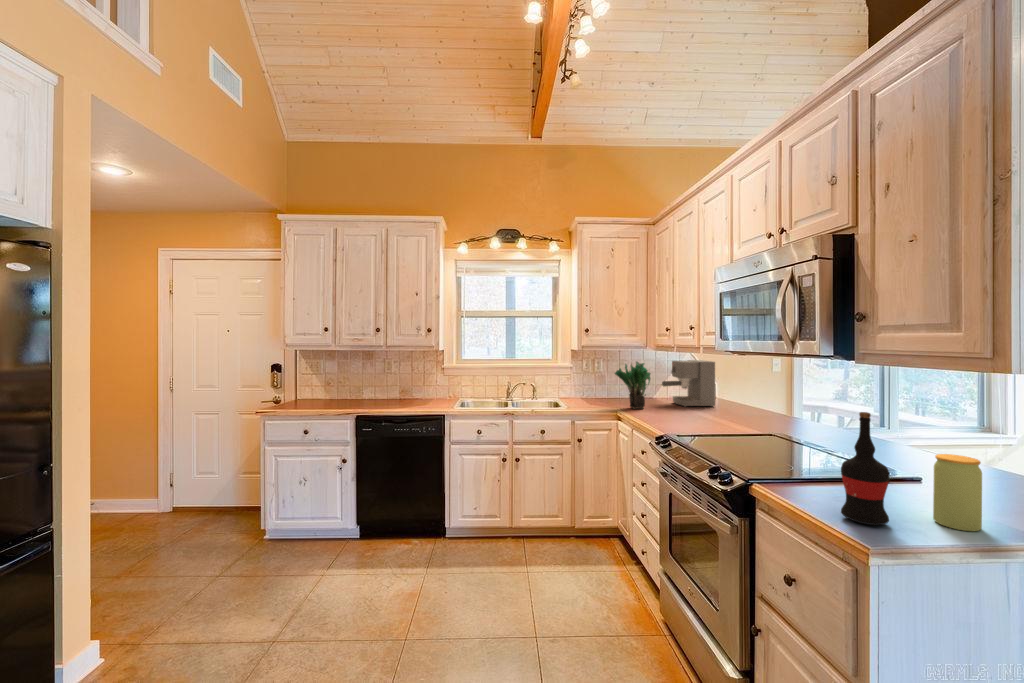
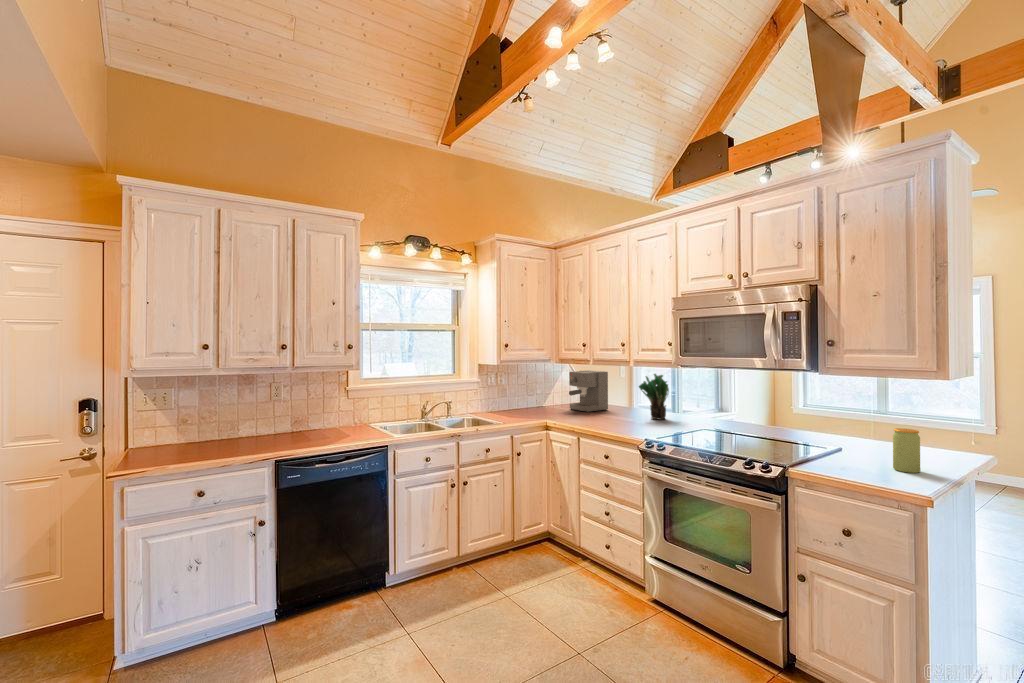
potted plant: present [615,362,650,409] -> present [639,374,669,420]
wine bottle: present [841,412,889,525] -> none [862,407,893,479]

